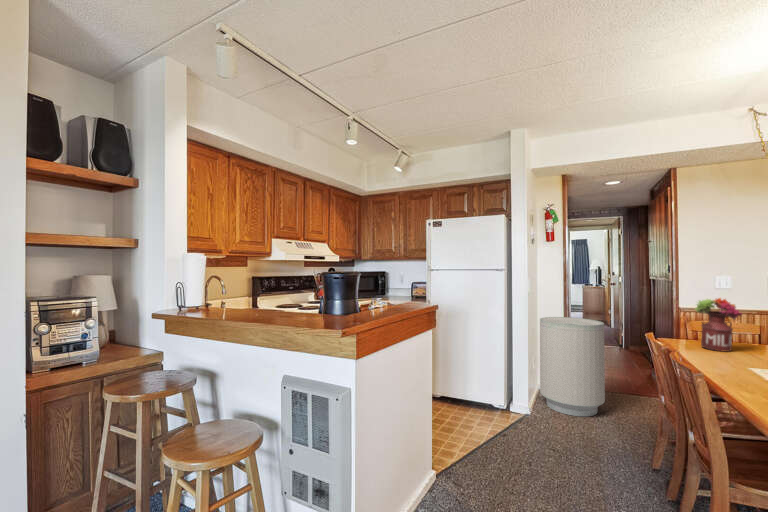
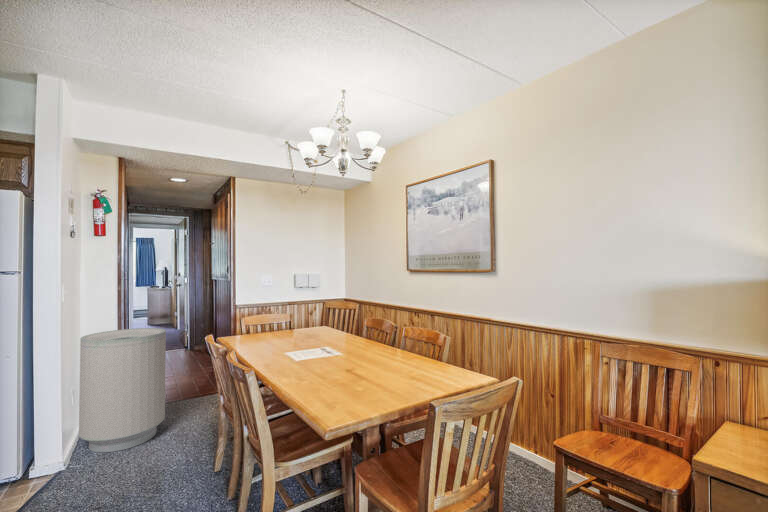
flower arrangement: present [695,298,742,351] -> none [247,293,281,340]

